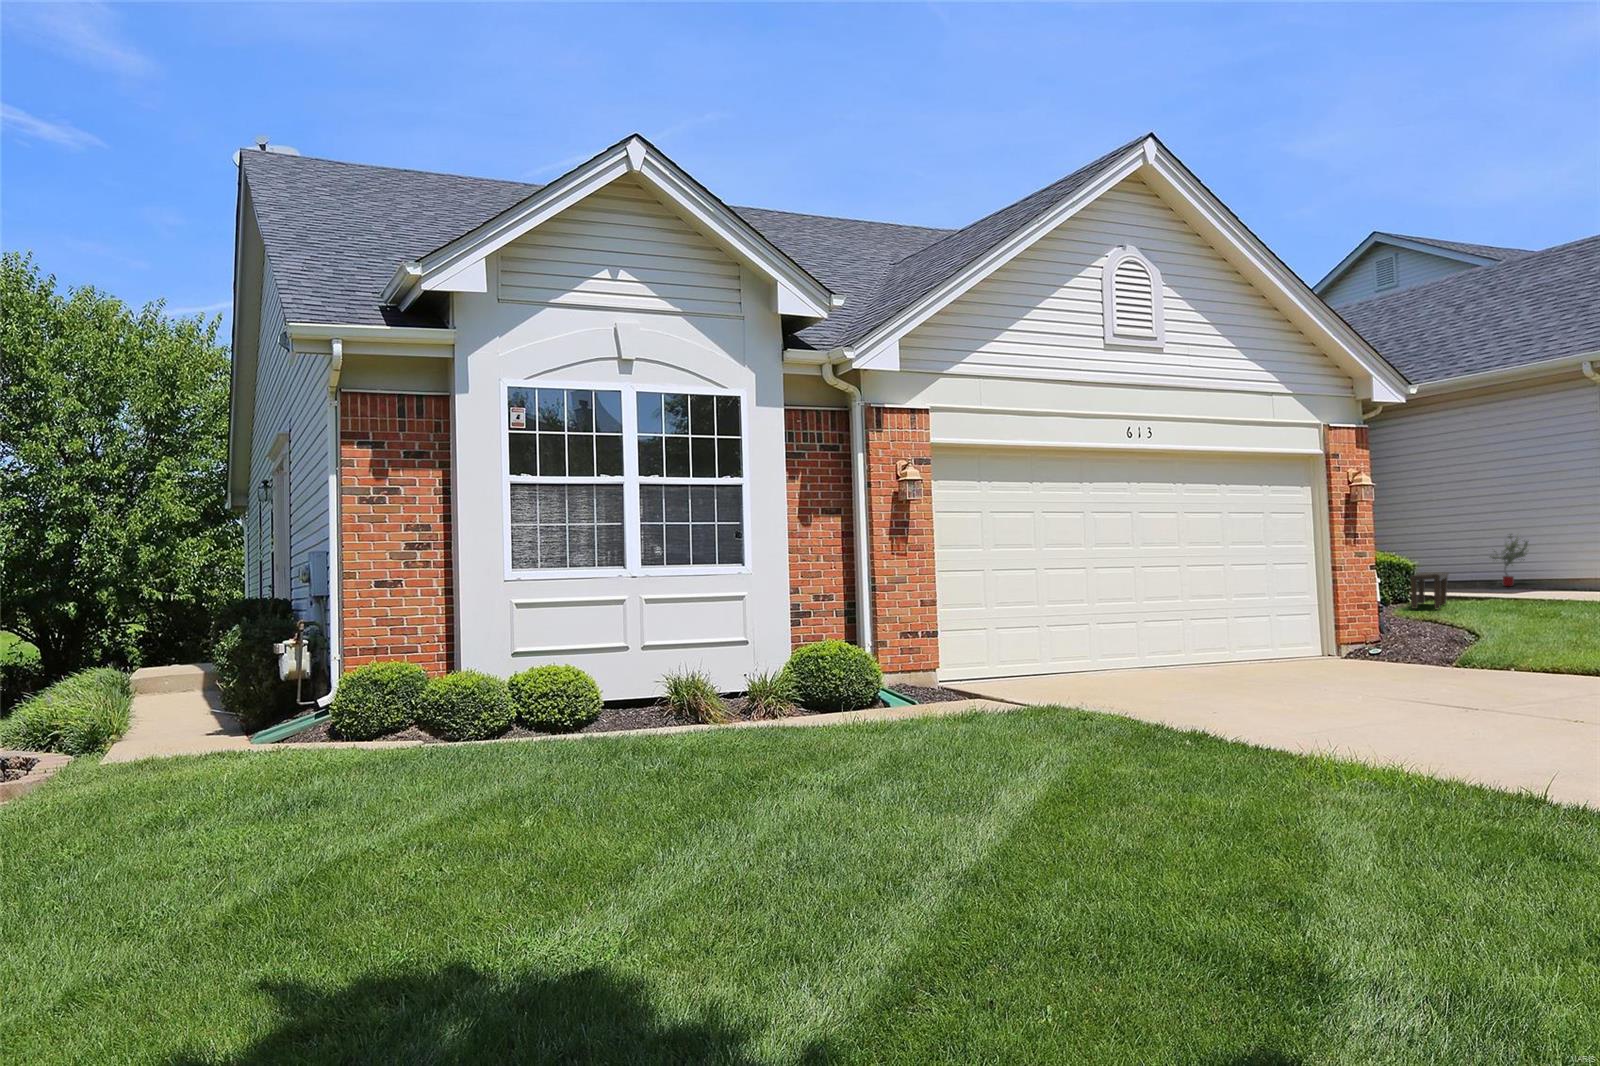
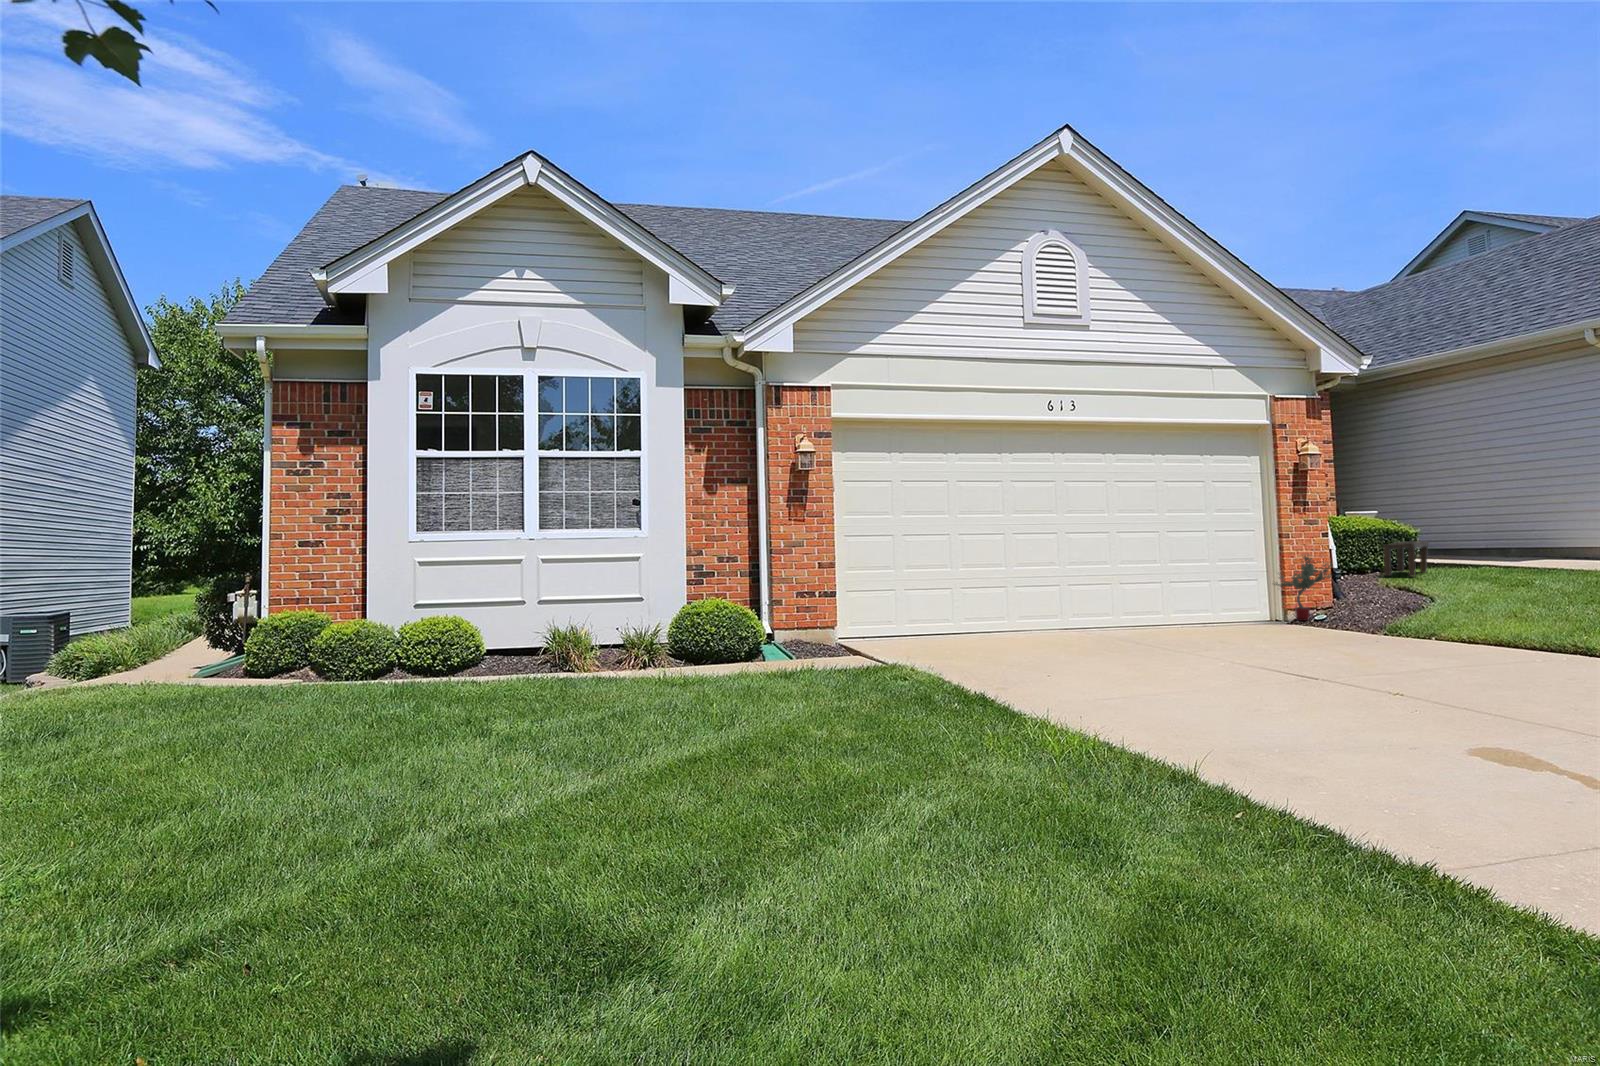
potted tree: present [1489,534,1529,586] -> present [1276,557,1332,621]

